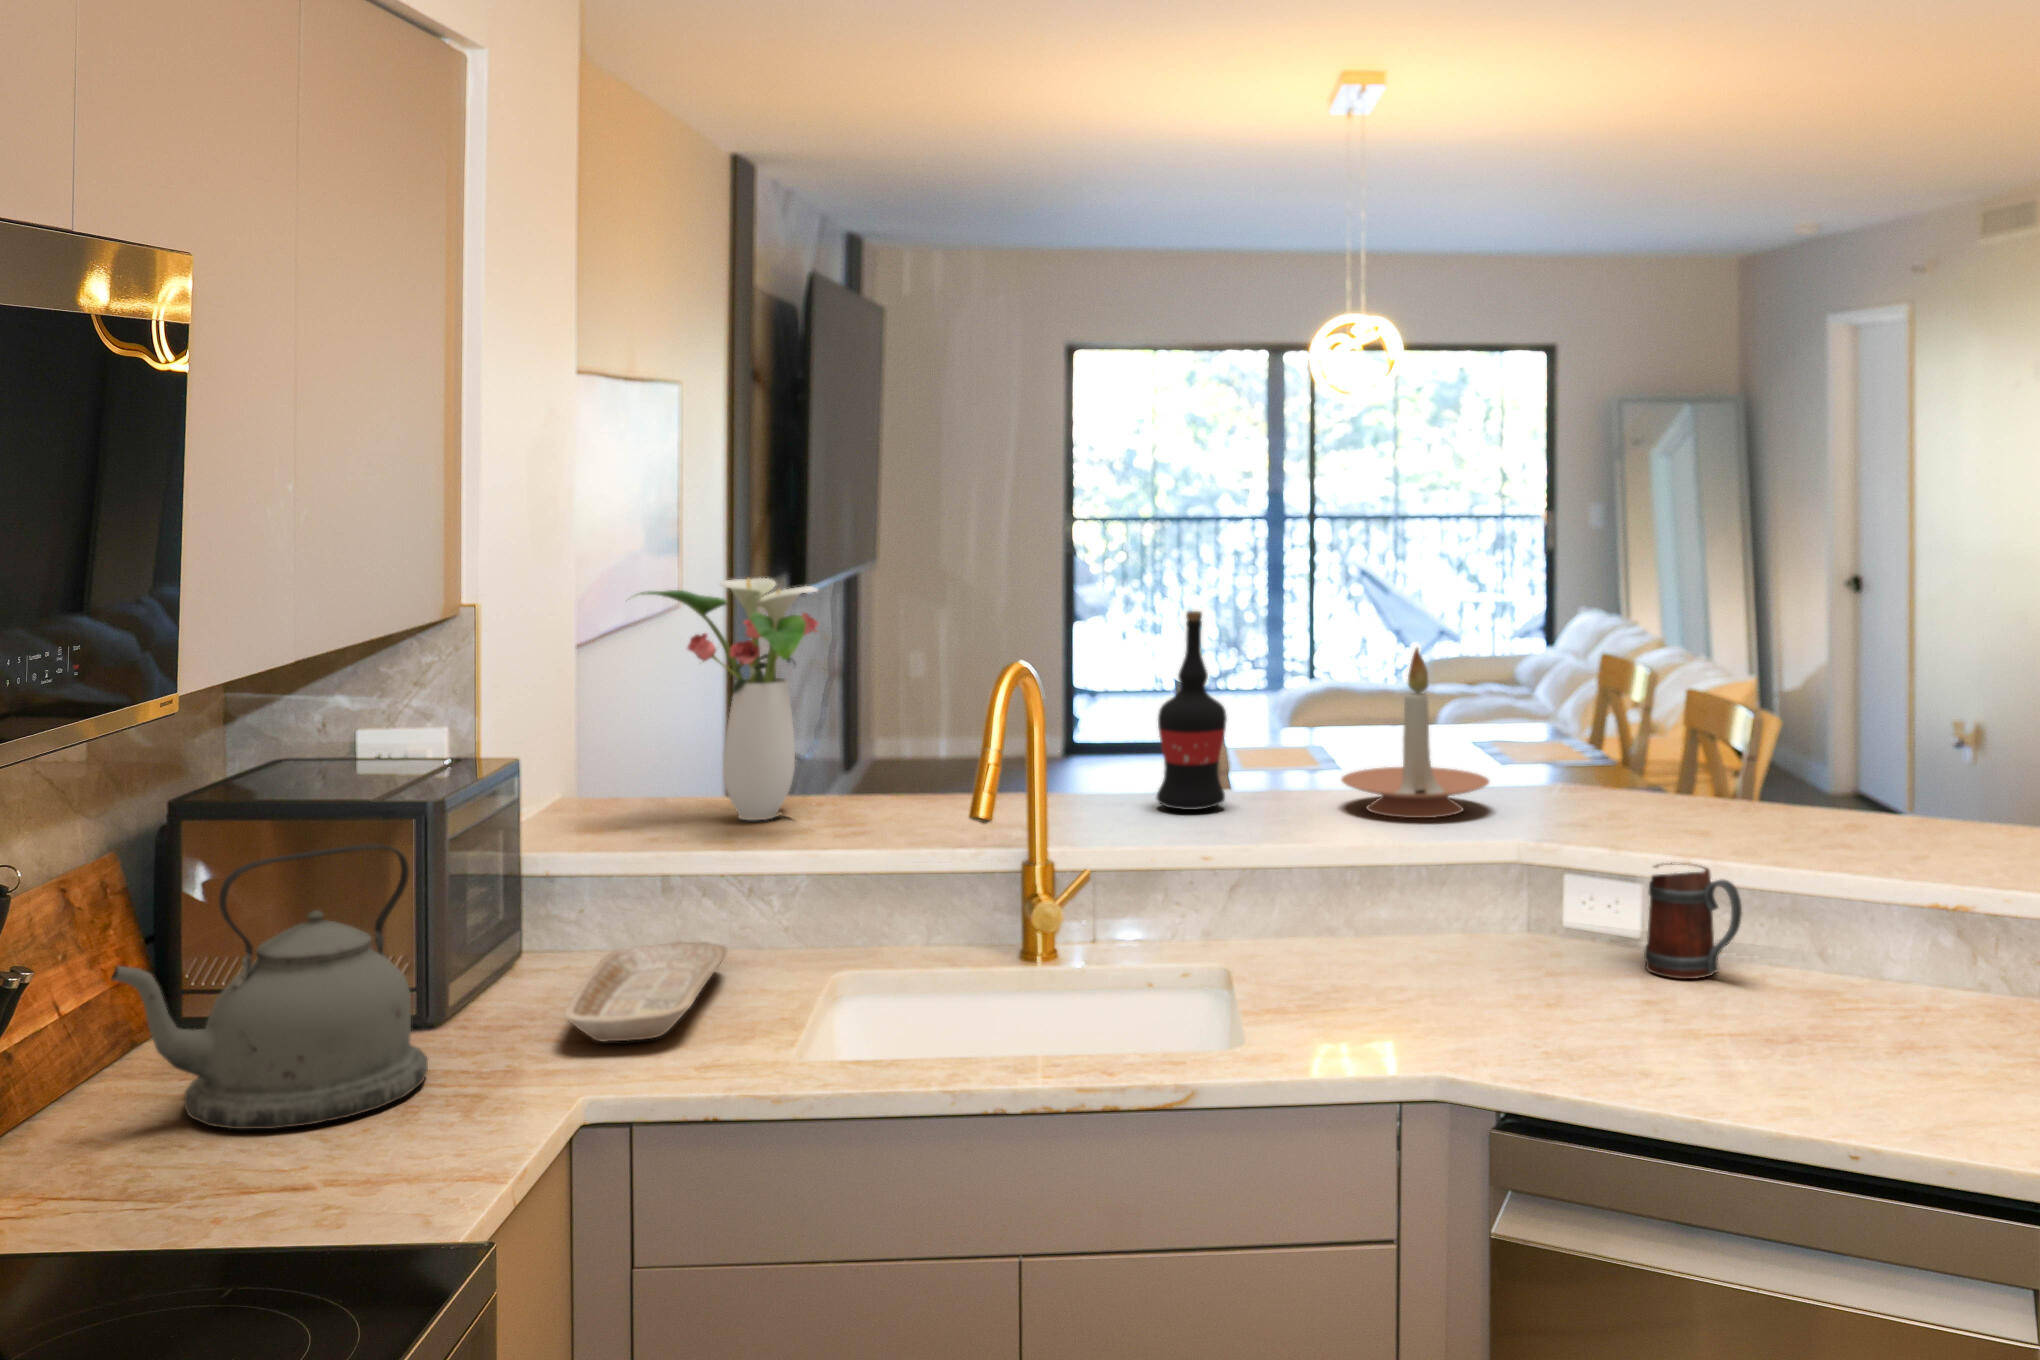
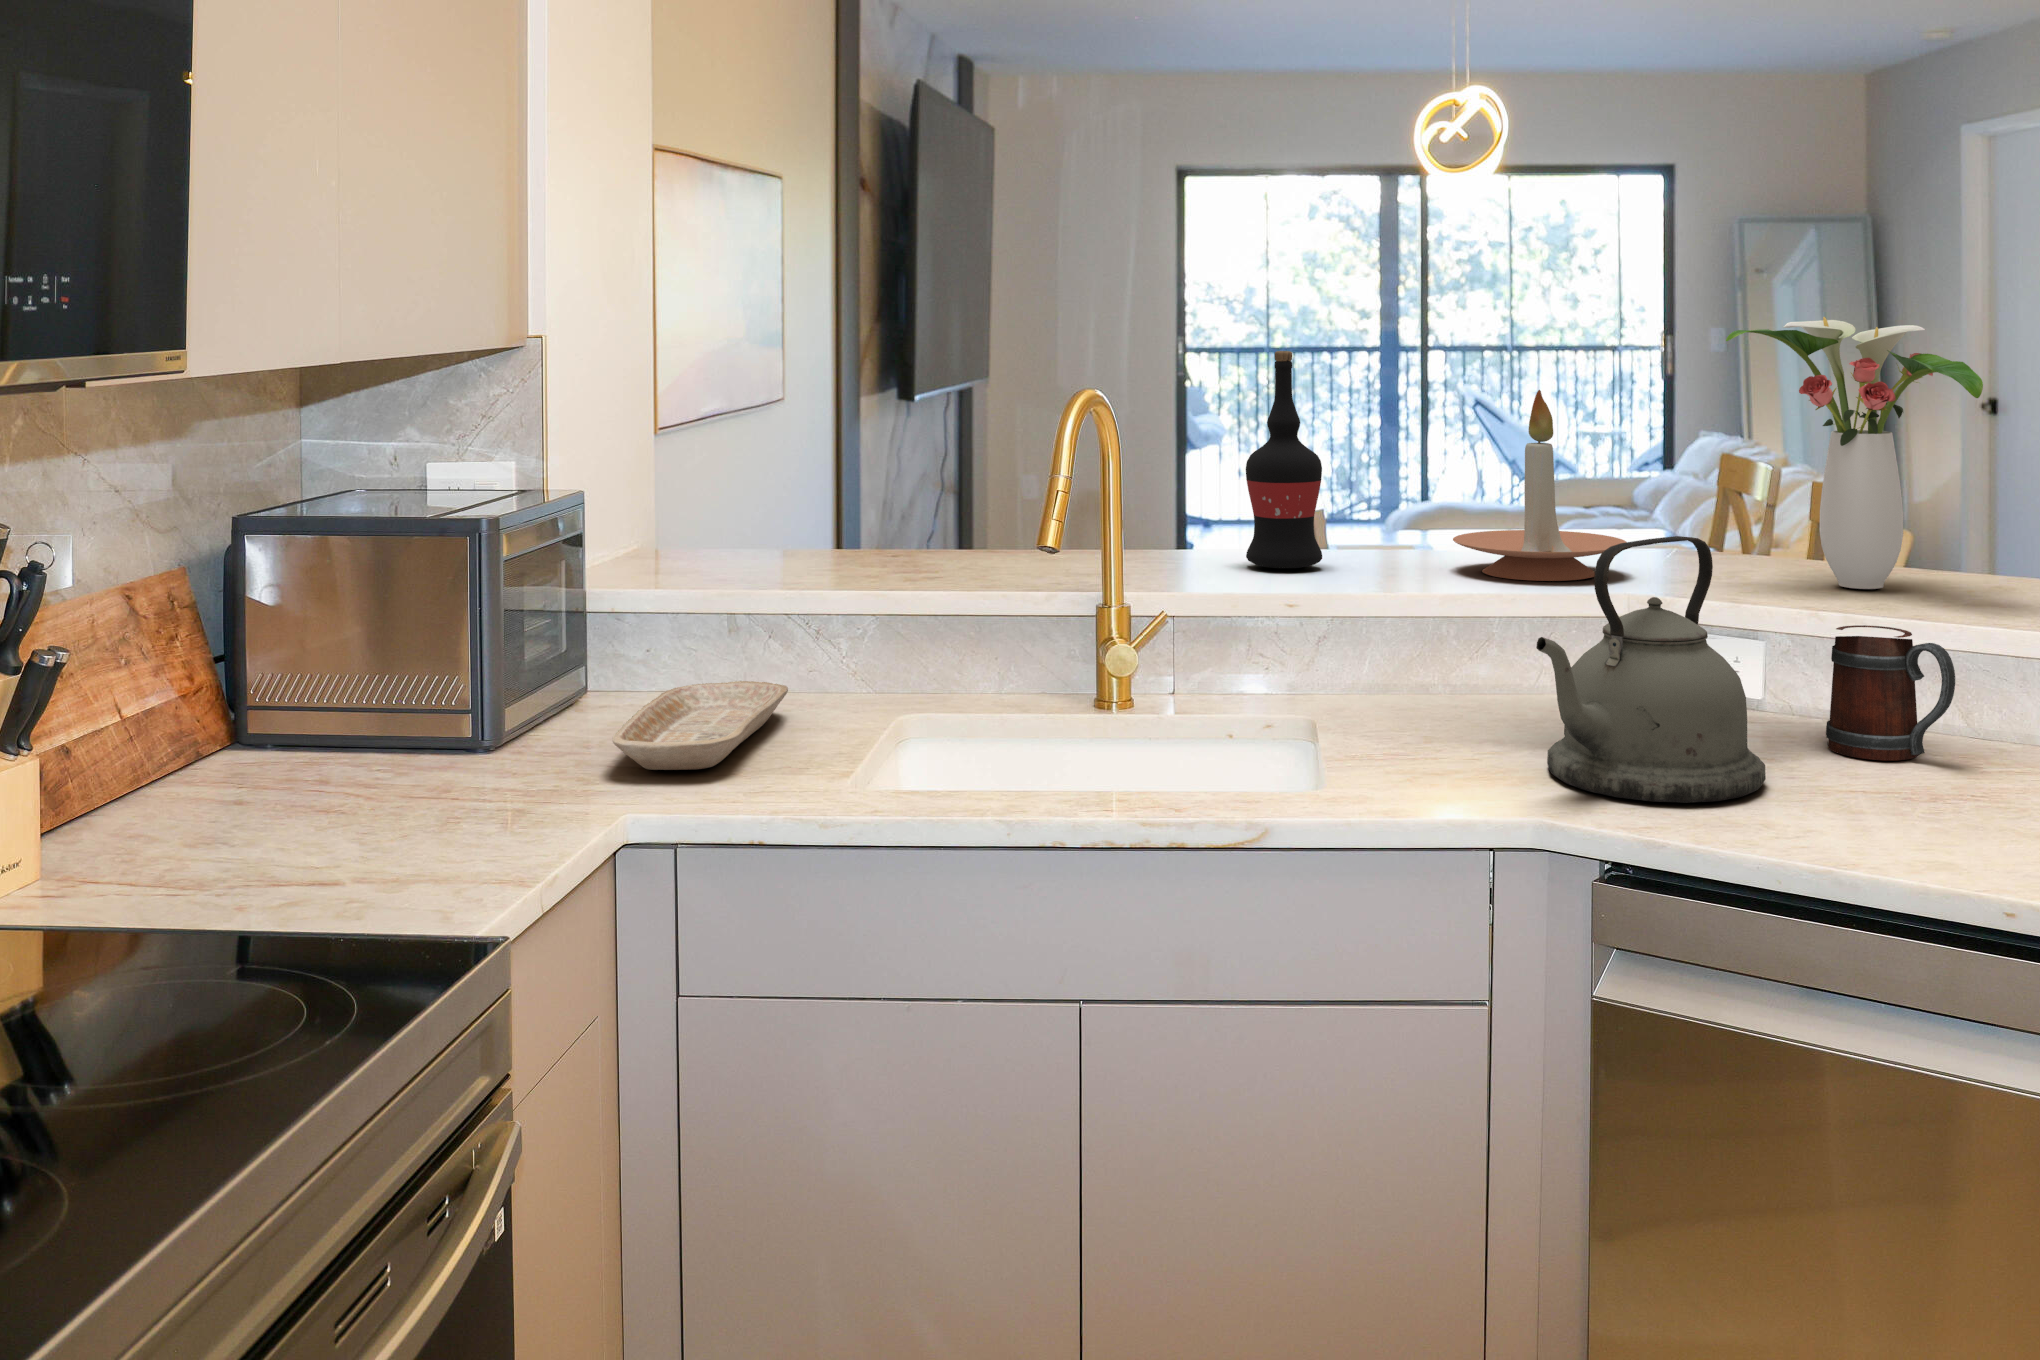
flower arrangement: present [640,578,818,820] -> present [1726,317,1983,589]
kettle: present [111,844,428,1129] -> present [1536,536,1766,803]

